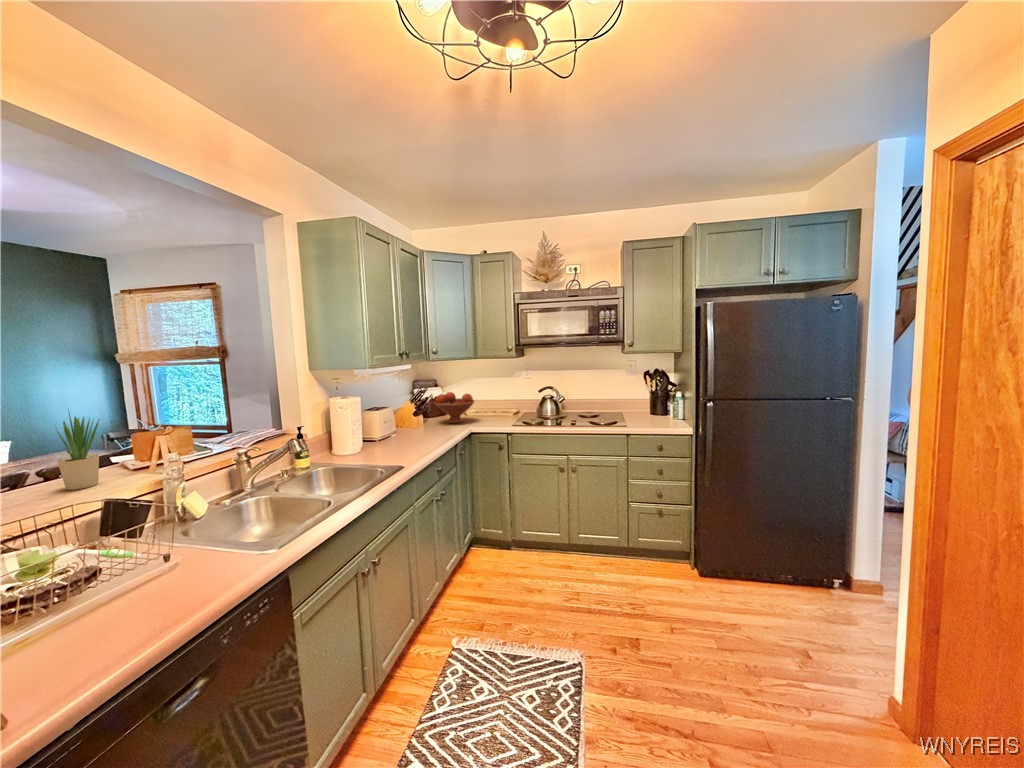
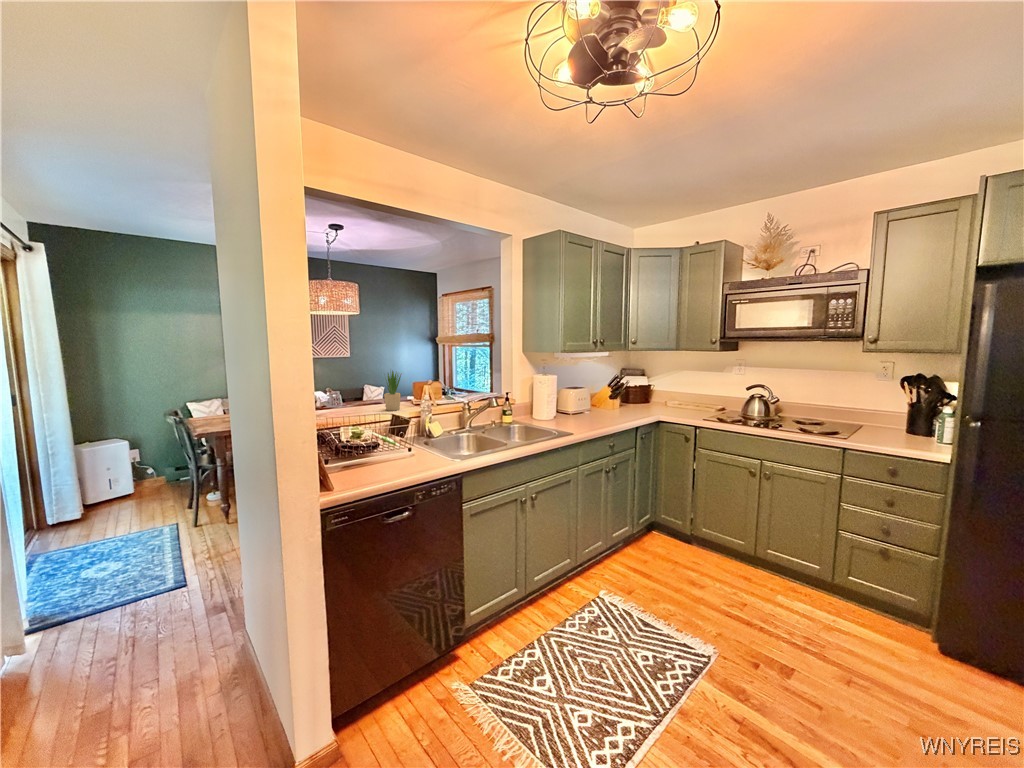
fruit bowl: present [435,392,474,423] -> none [631,382,671,411]

